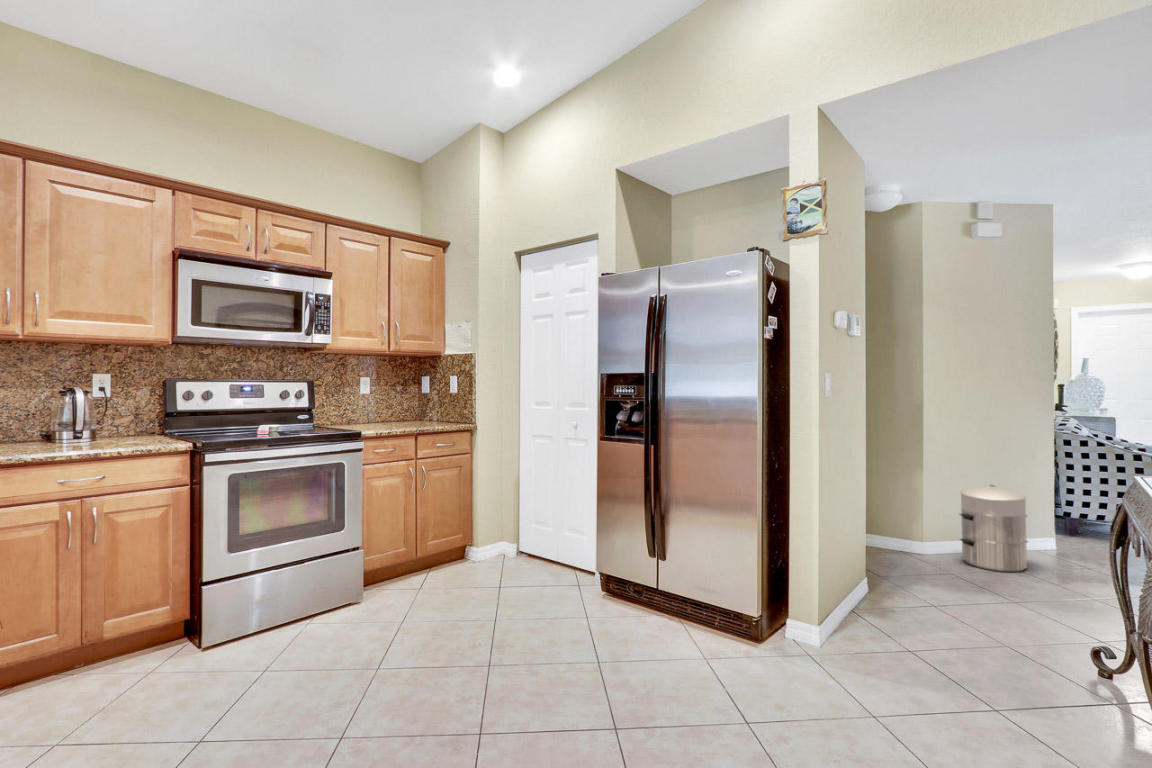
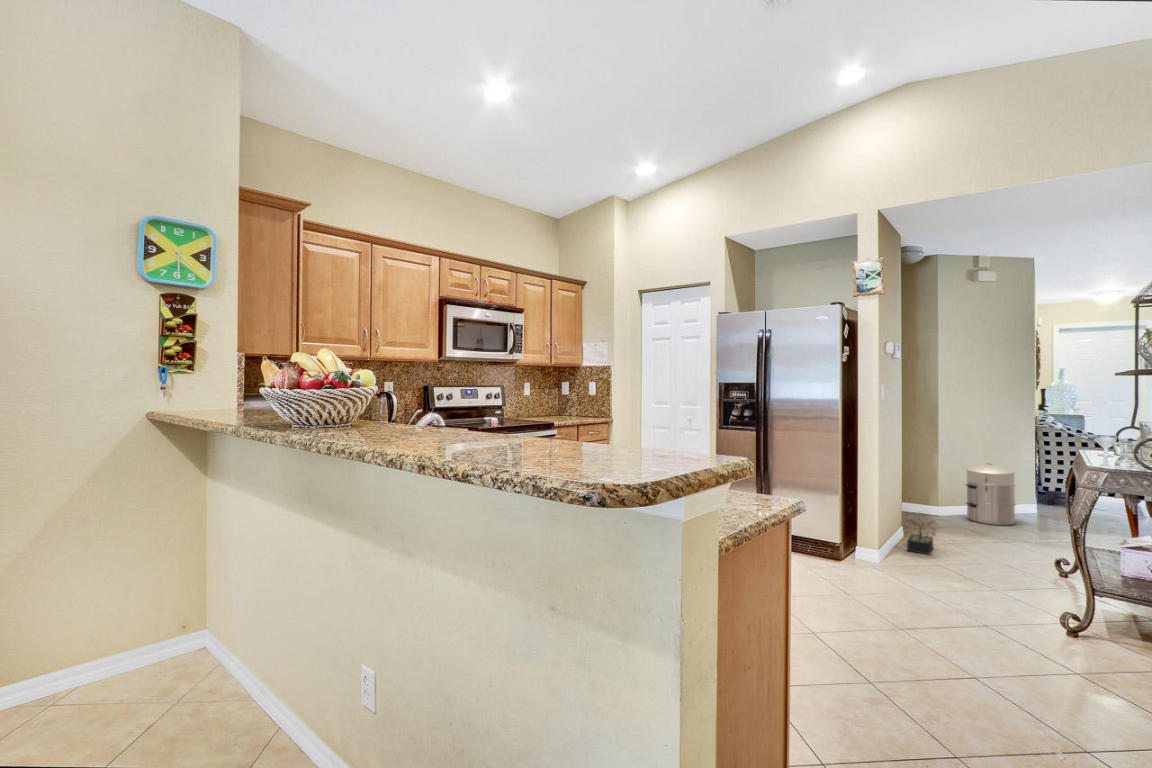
decorative plant: none [857,564,915,629] -> present [901,513,937,554]

